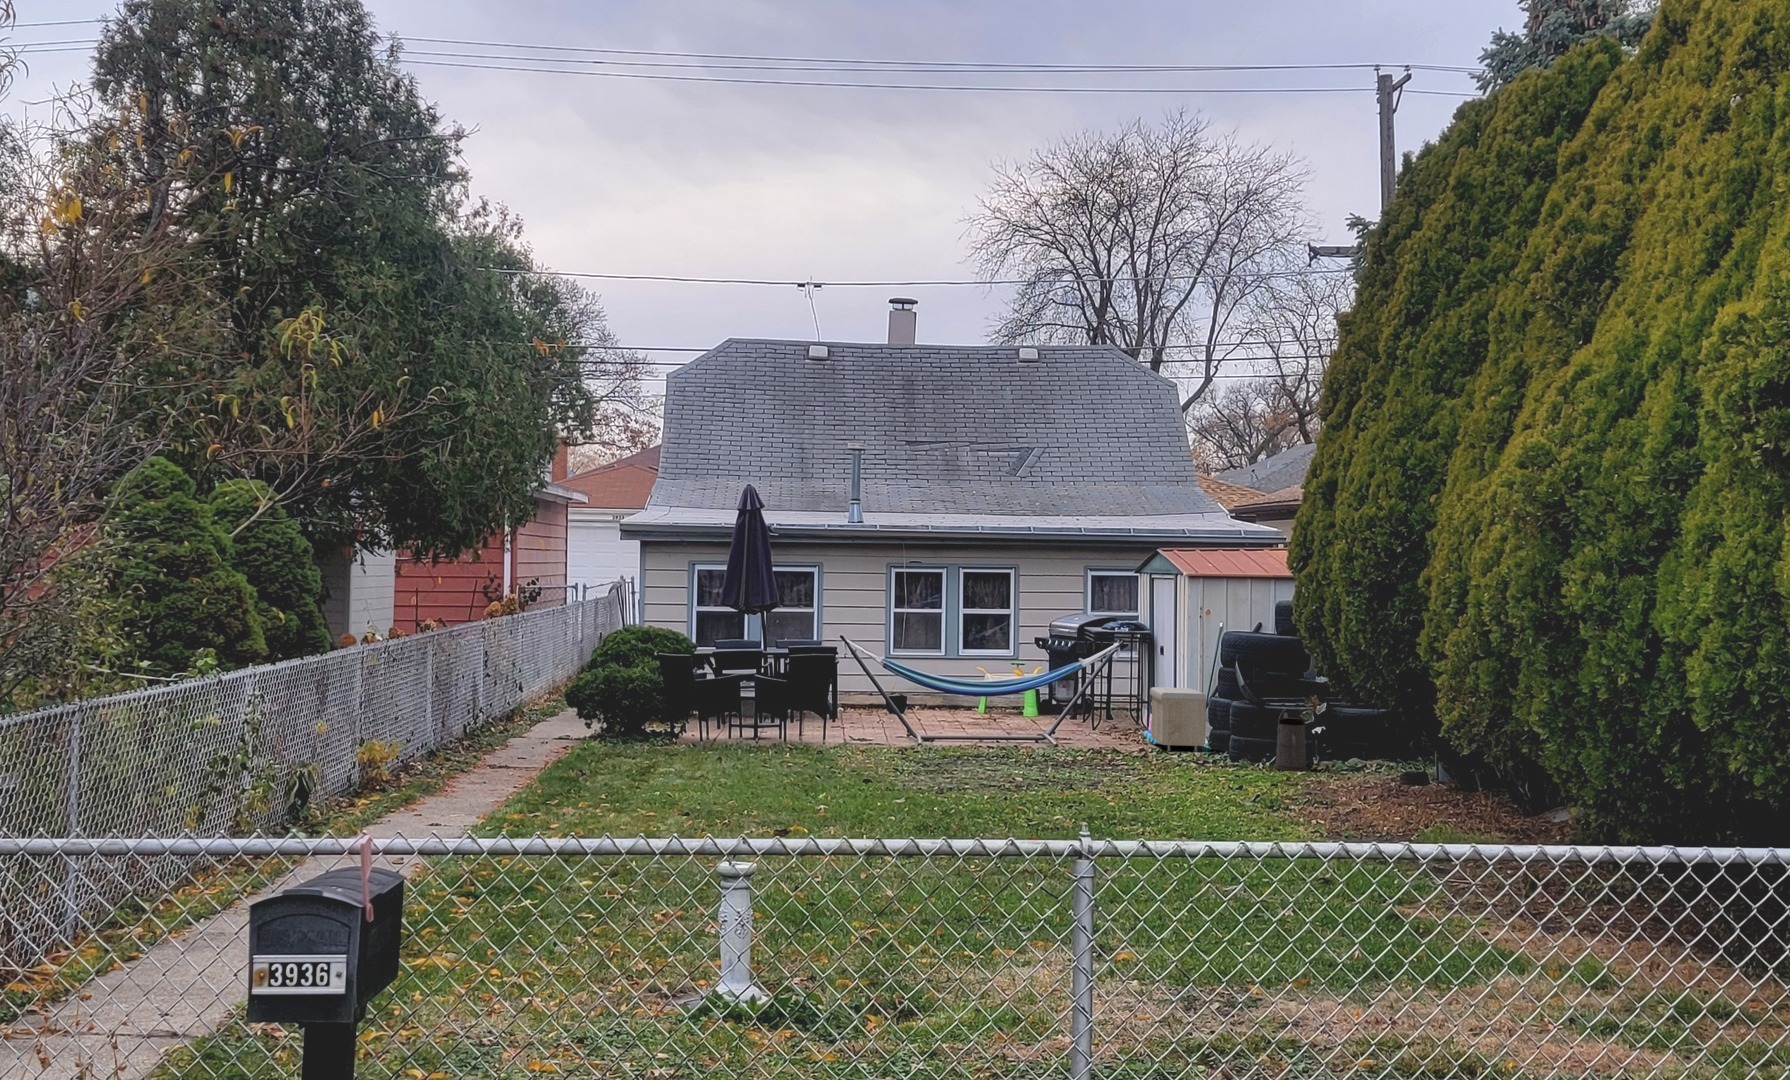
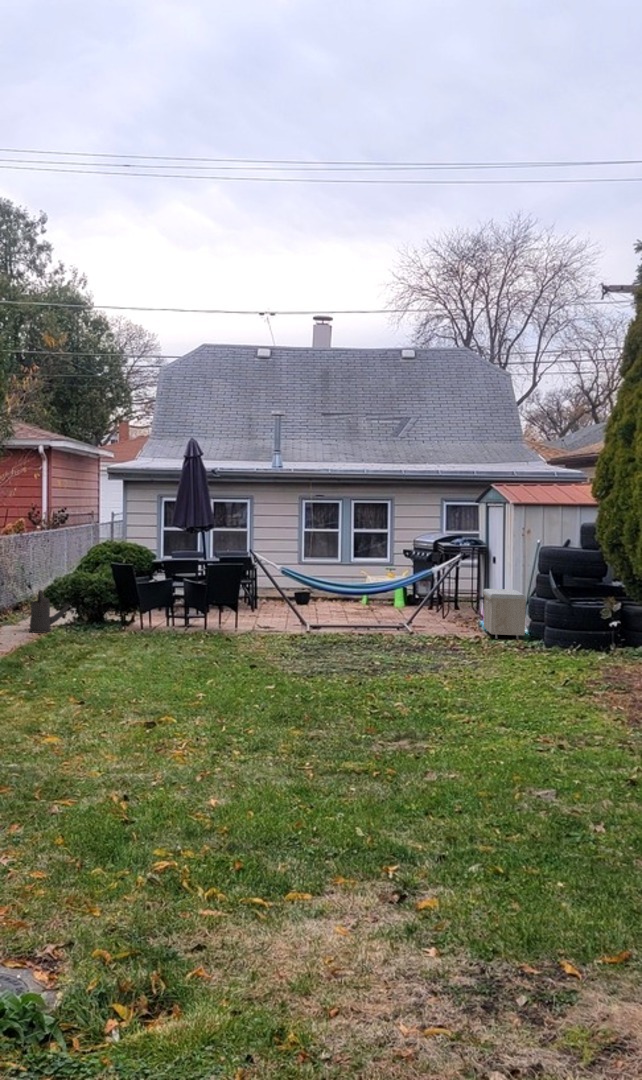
watering can: present [1274,707,1307,771] -> present [22,590,70,633]

